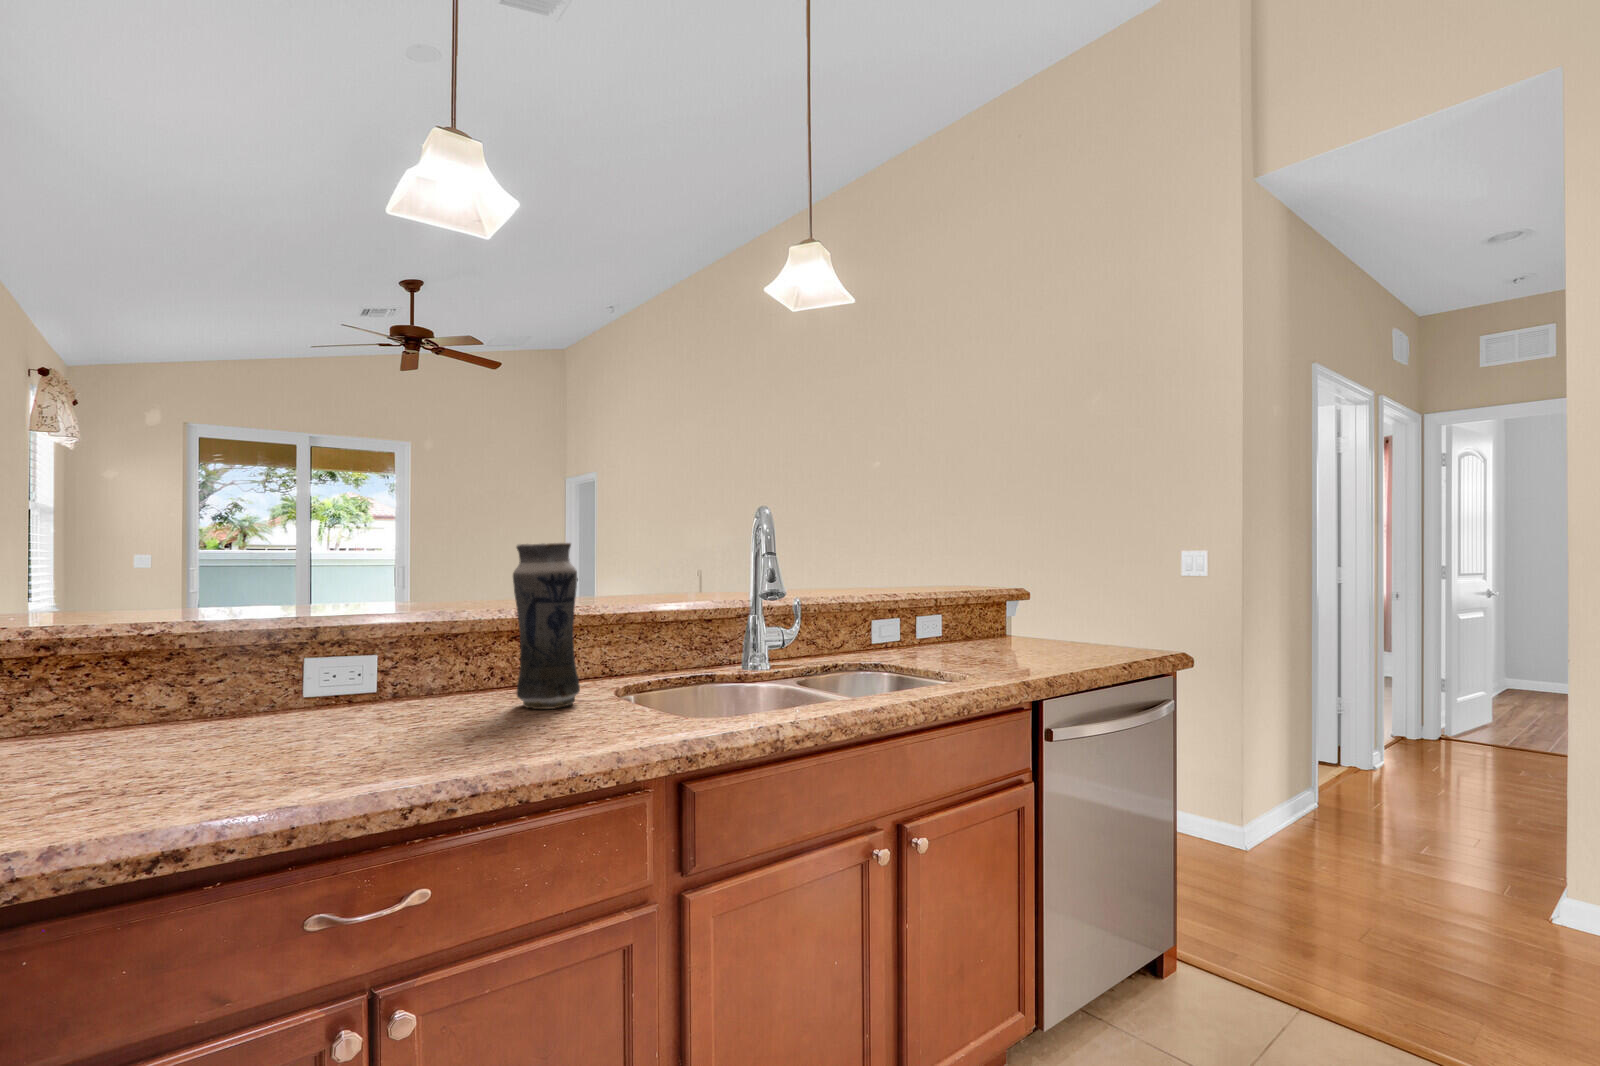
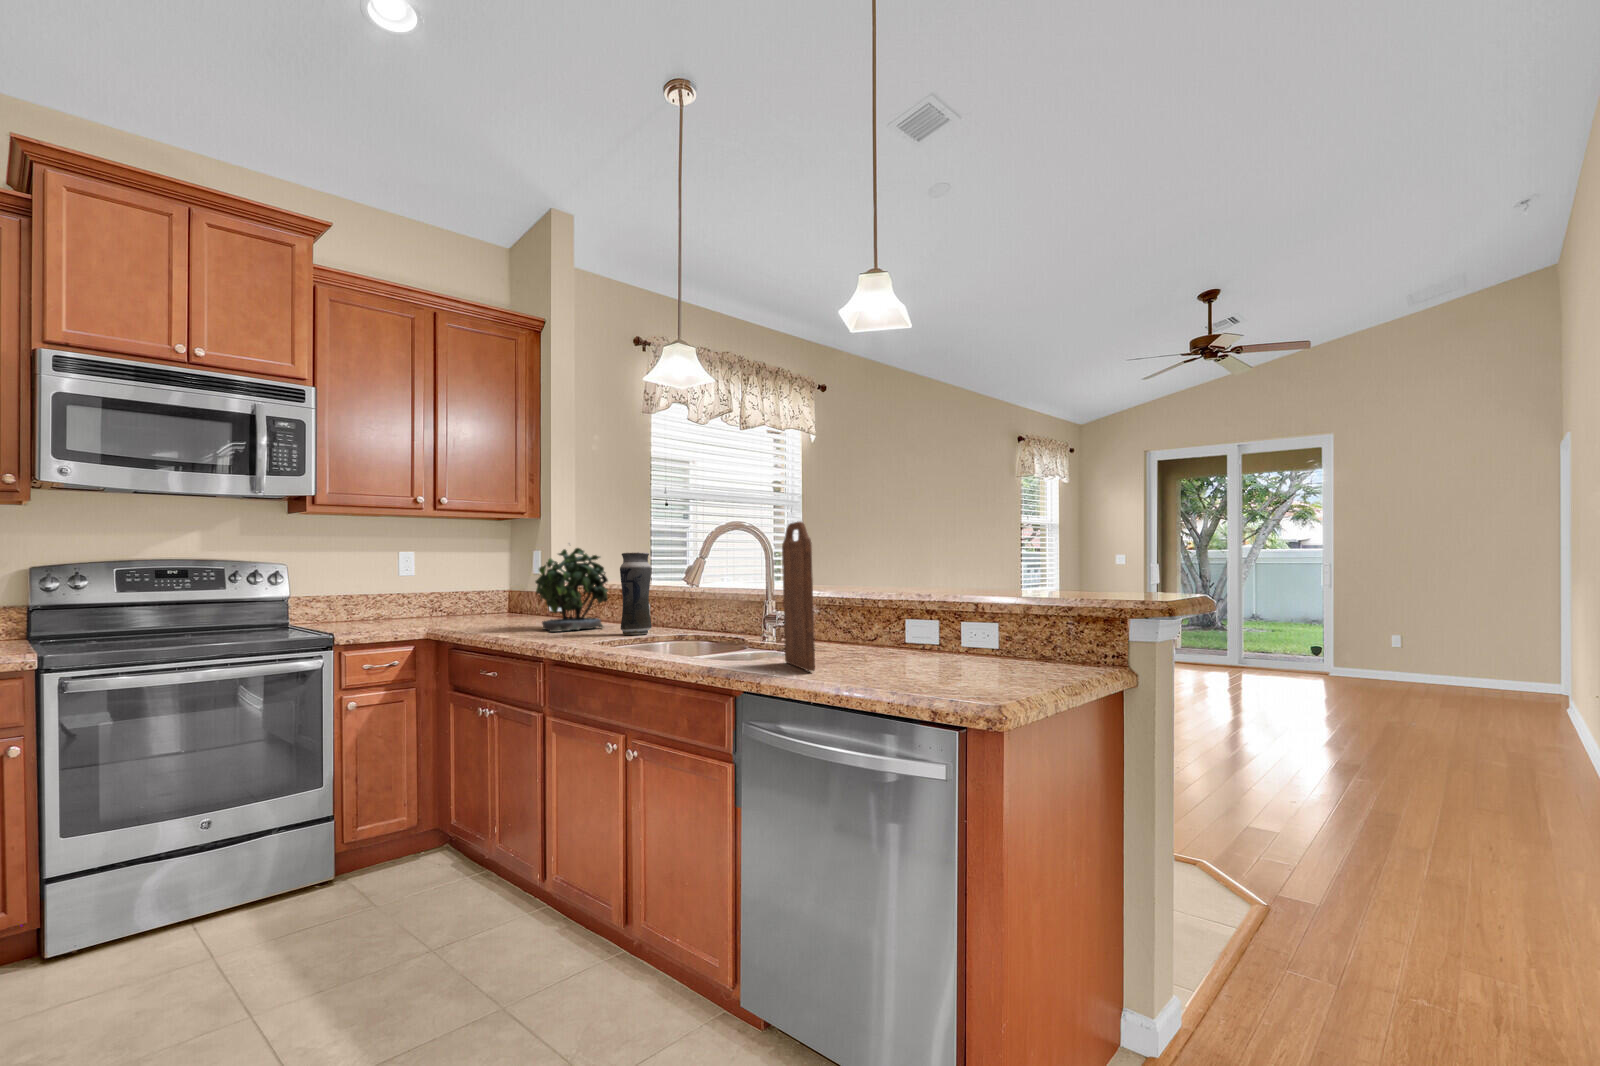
potted plant: none [141,509,376,762] -> present [536,548,608,632]
cutting board: none [988,522,1071,669] -> present [782,521,815,671]

